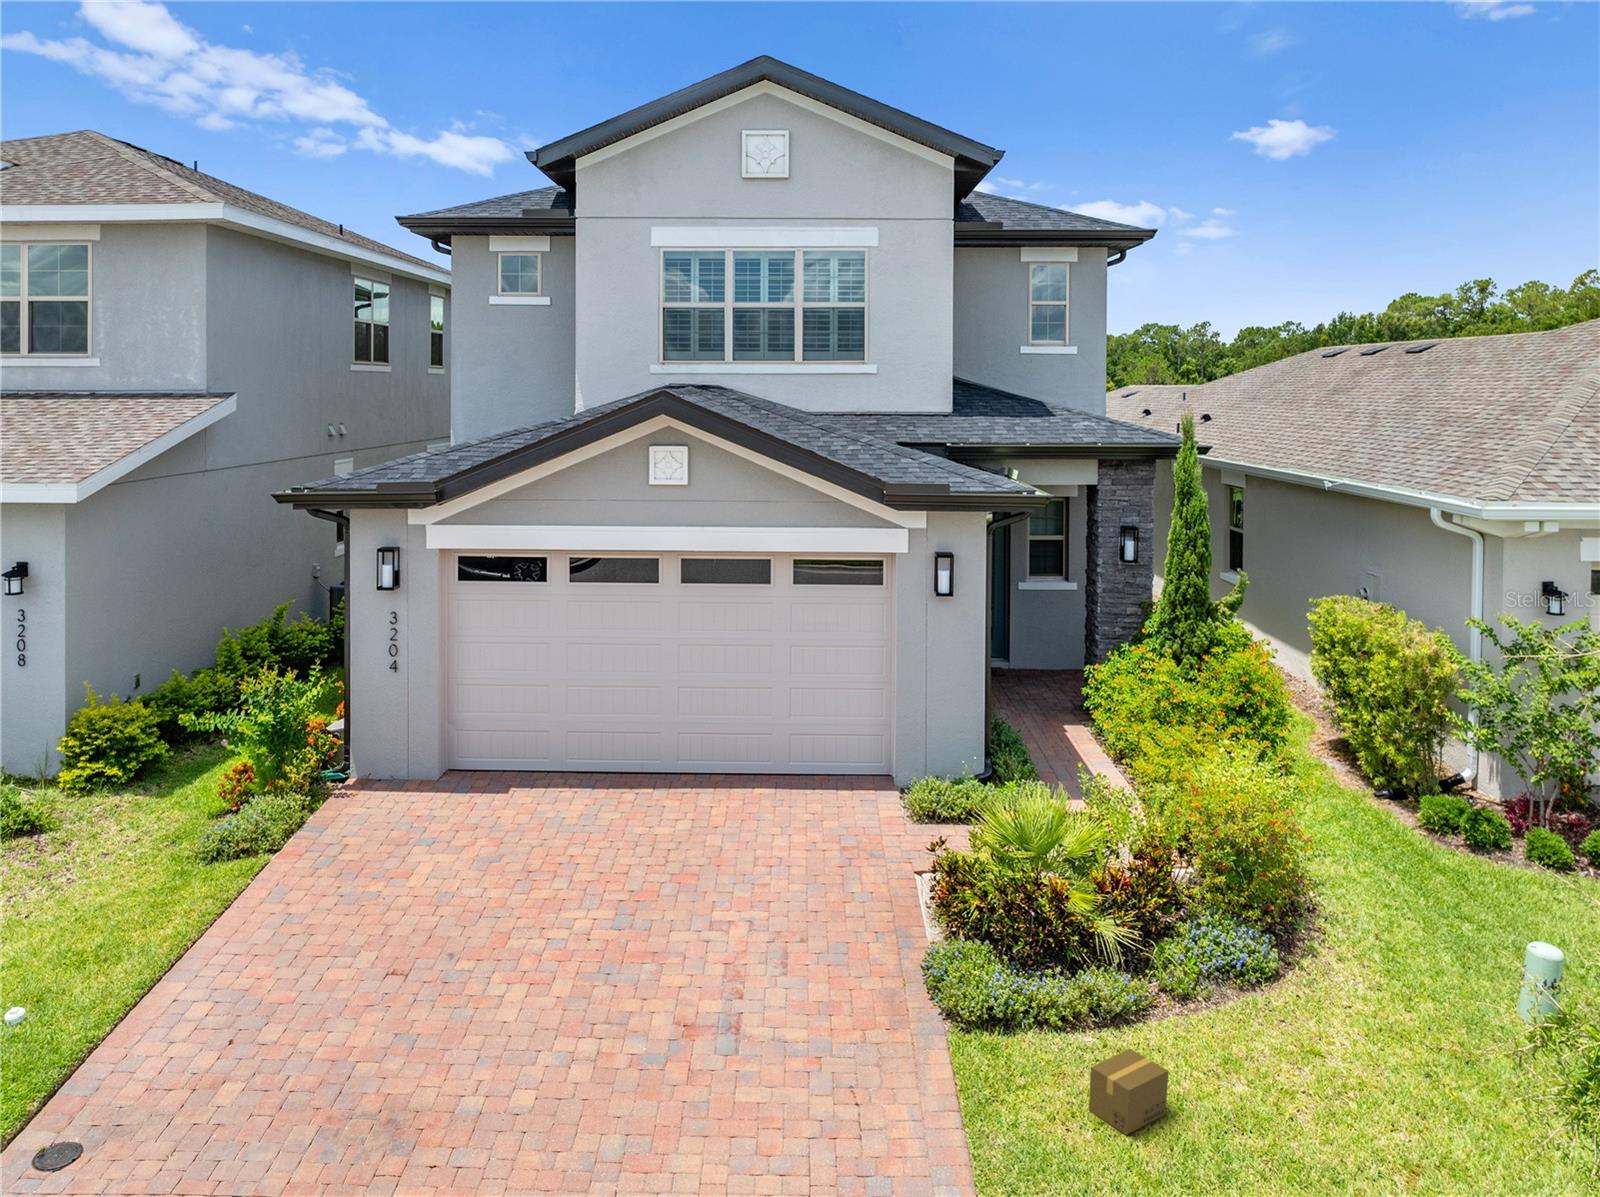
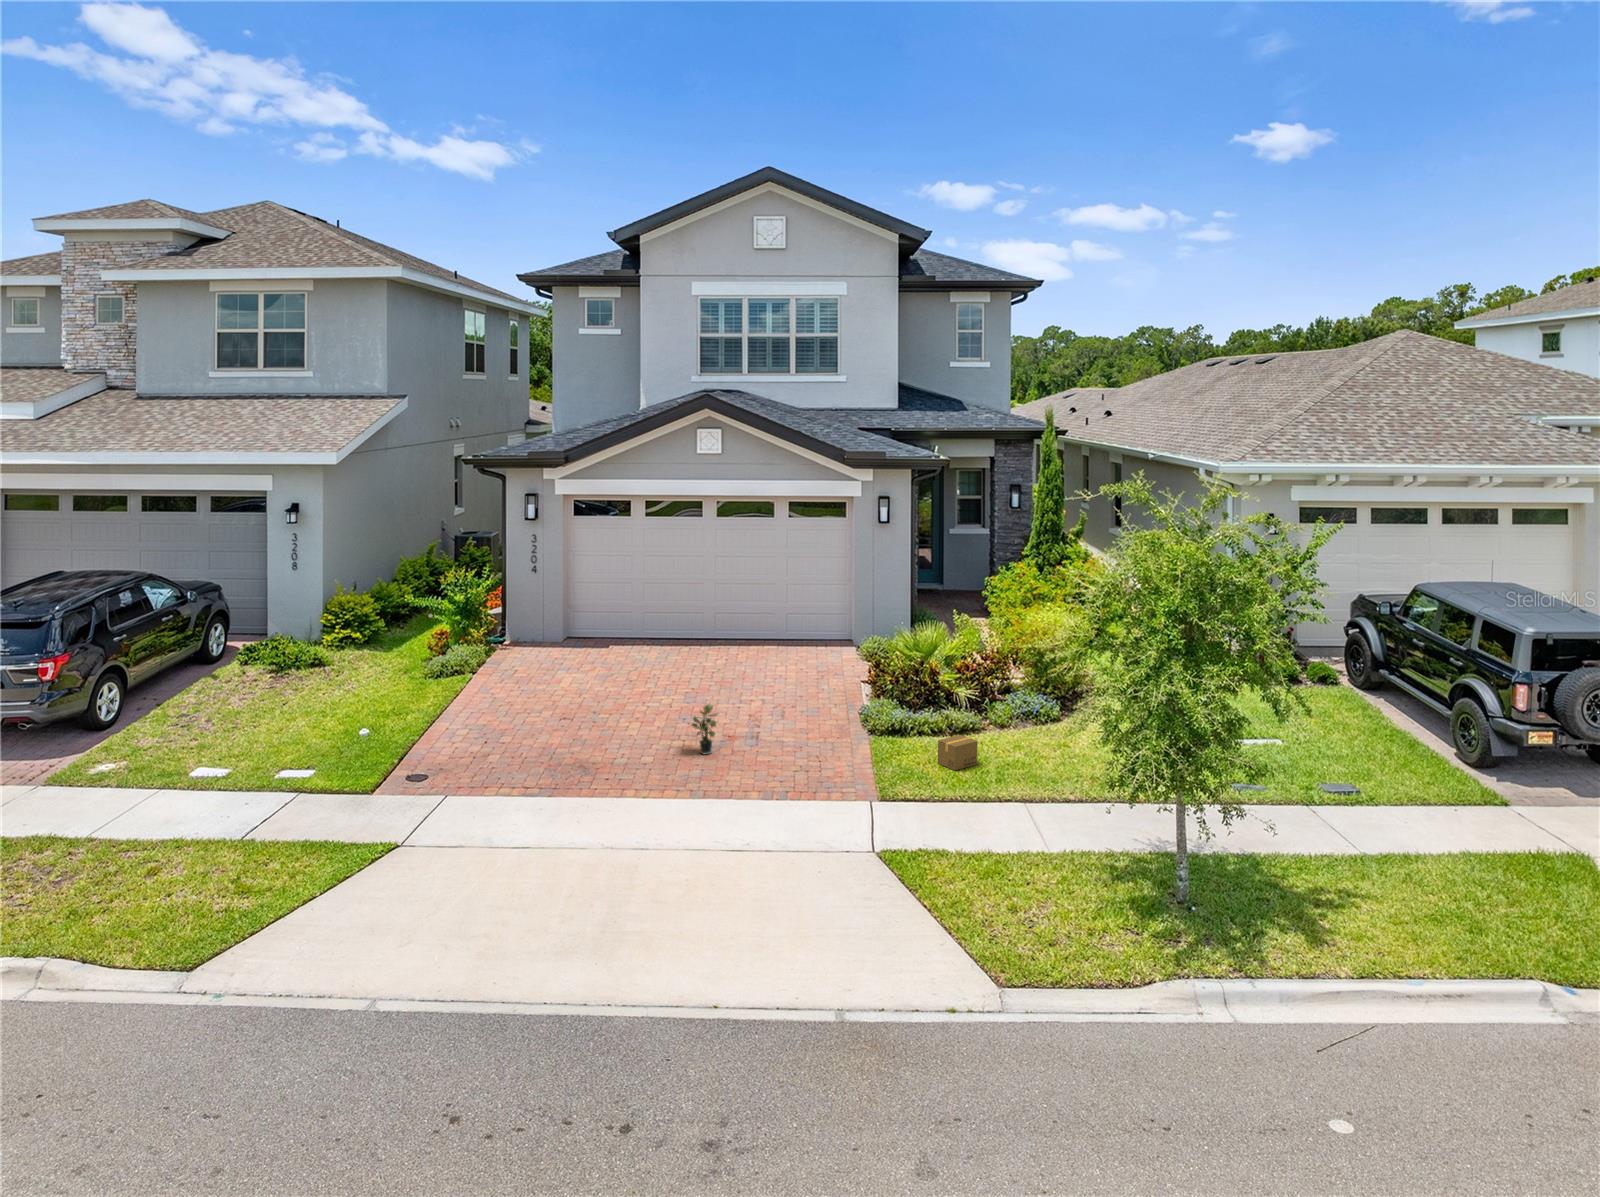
potted plant: none [613,980,668,1081] -> present [691,704,717,754]

